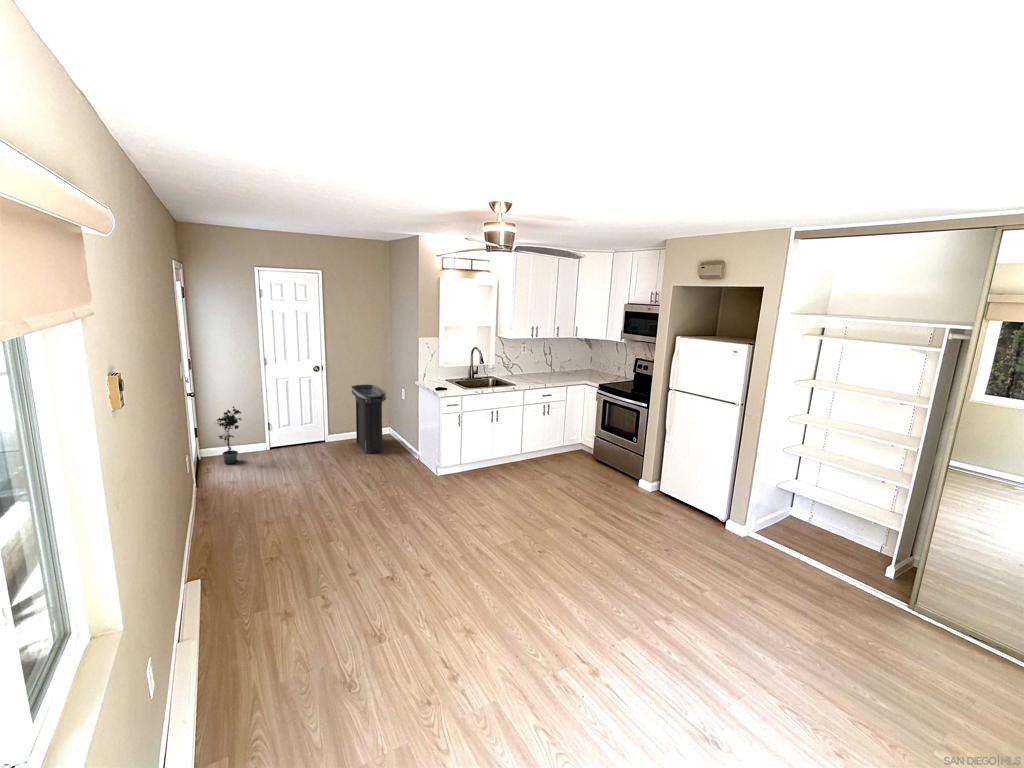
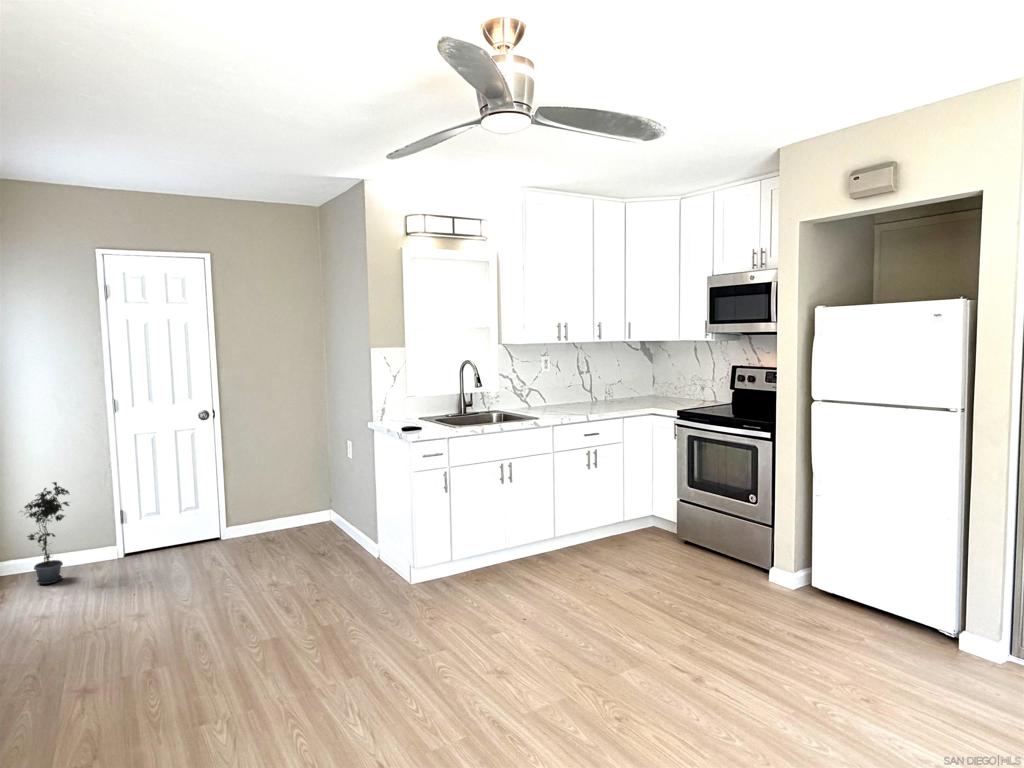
trash can: present [352,384,386,454] -> none [263,438,319,554]

